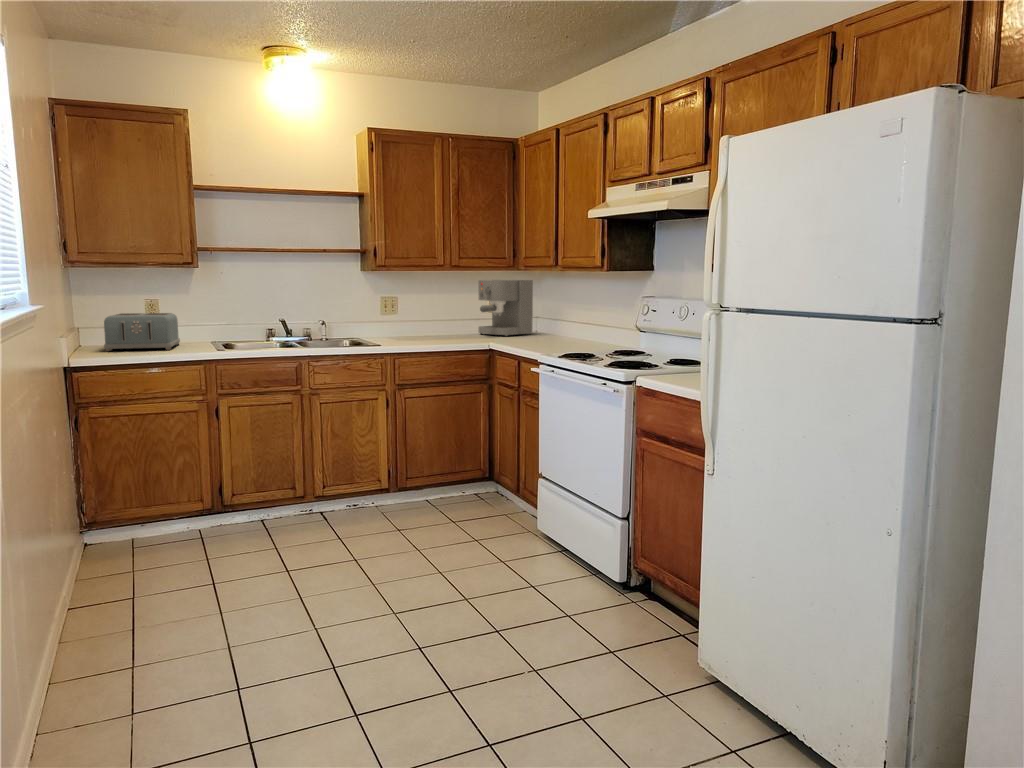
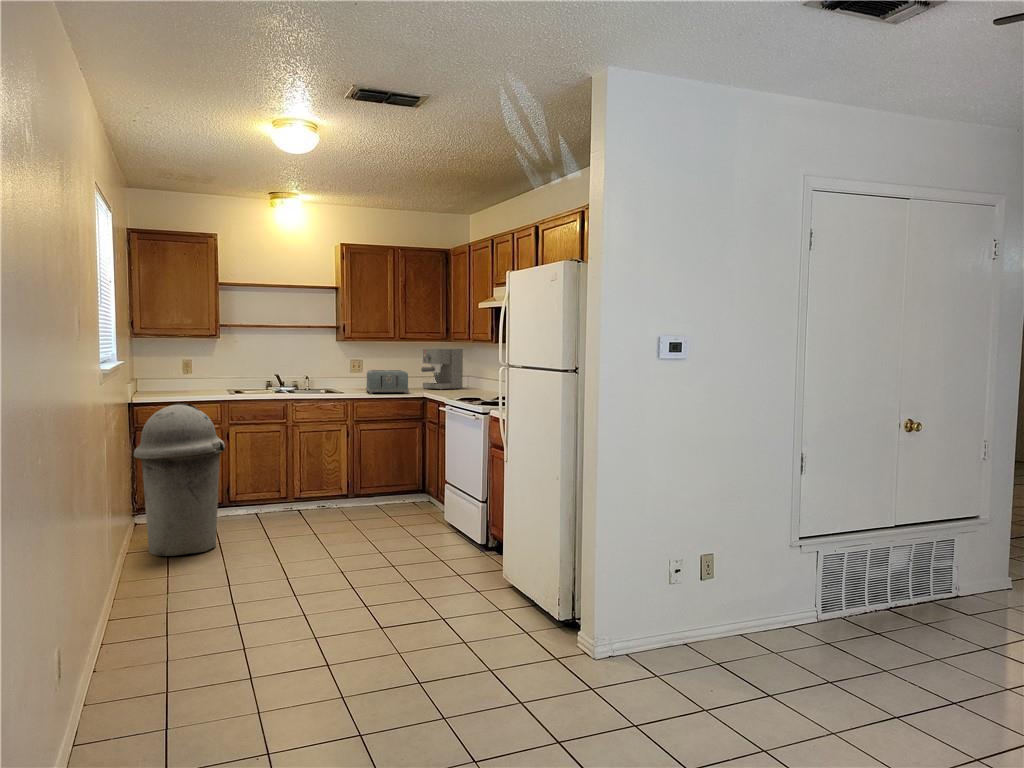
toaster: present [104,313,180,351] -> present [366,370,409,394]
trash can: none [67,371,215,617] -> present [134,403,225,556]

